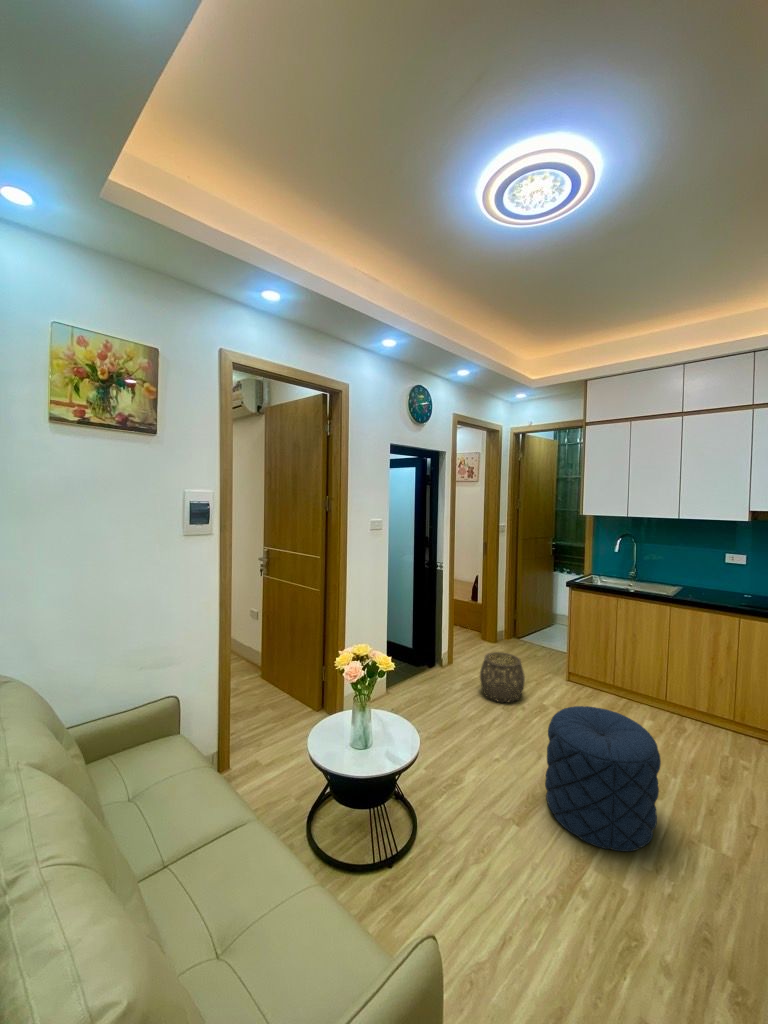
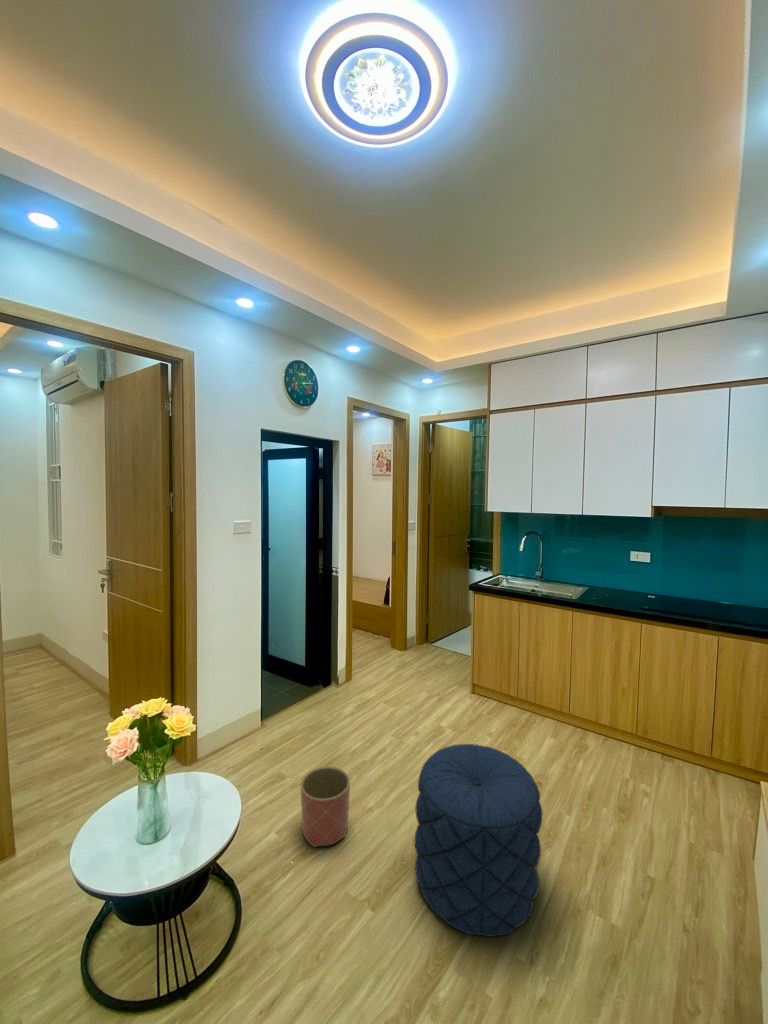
woven basket: present [480,652,525,703] -> none [372,668,421,728]
planter: none [445,721,485,781] -> present [301,766,350,847]

